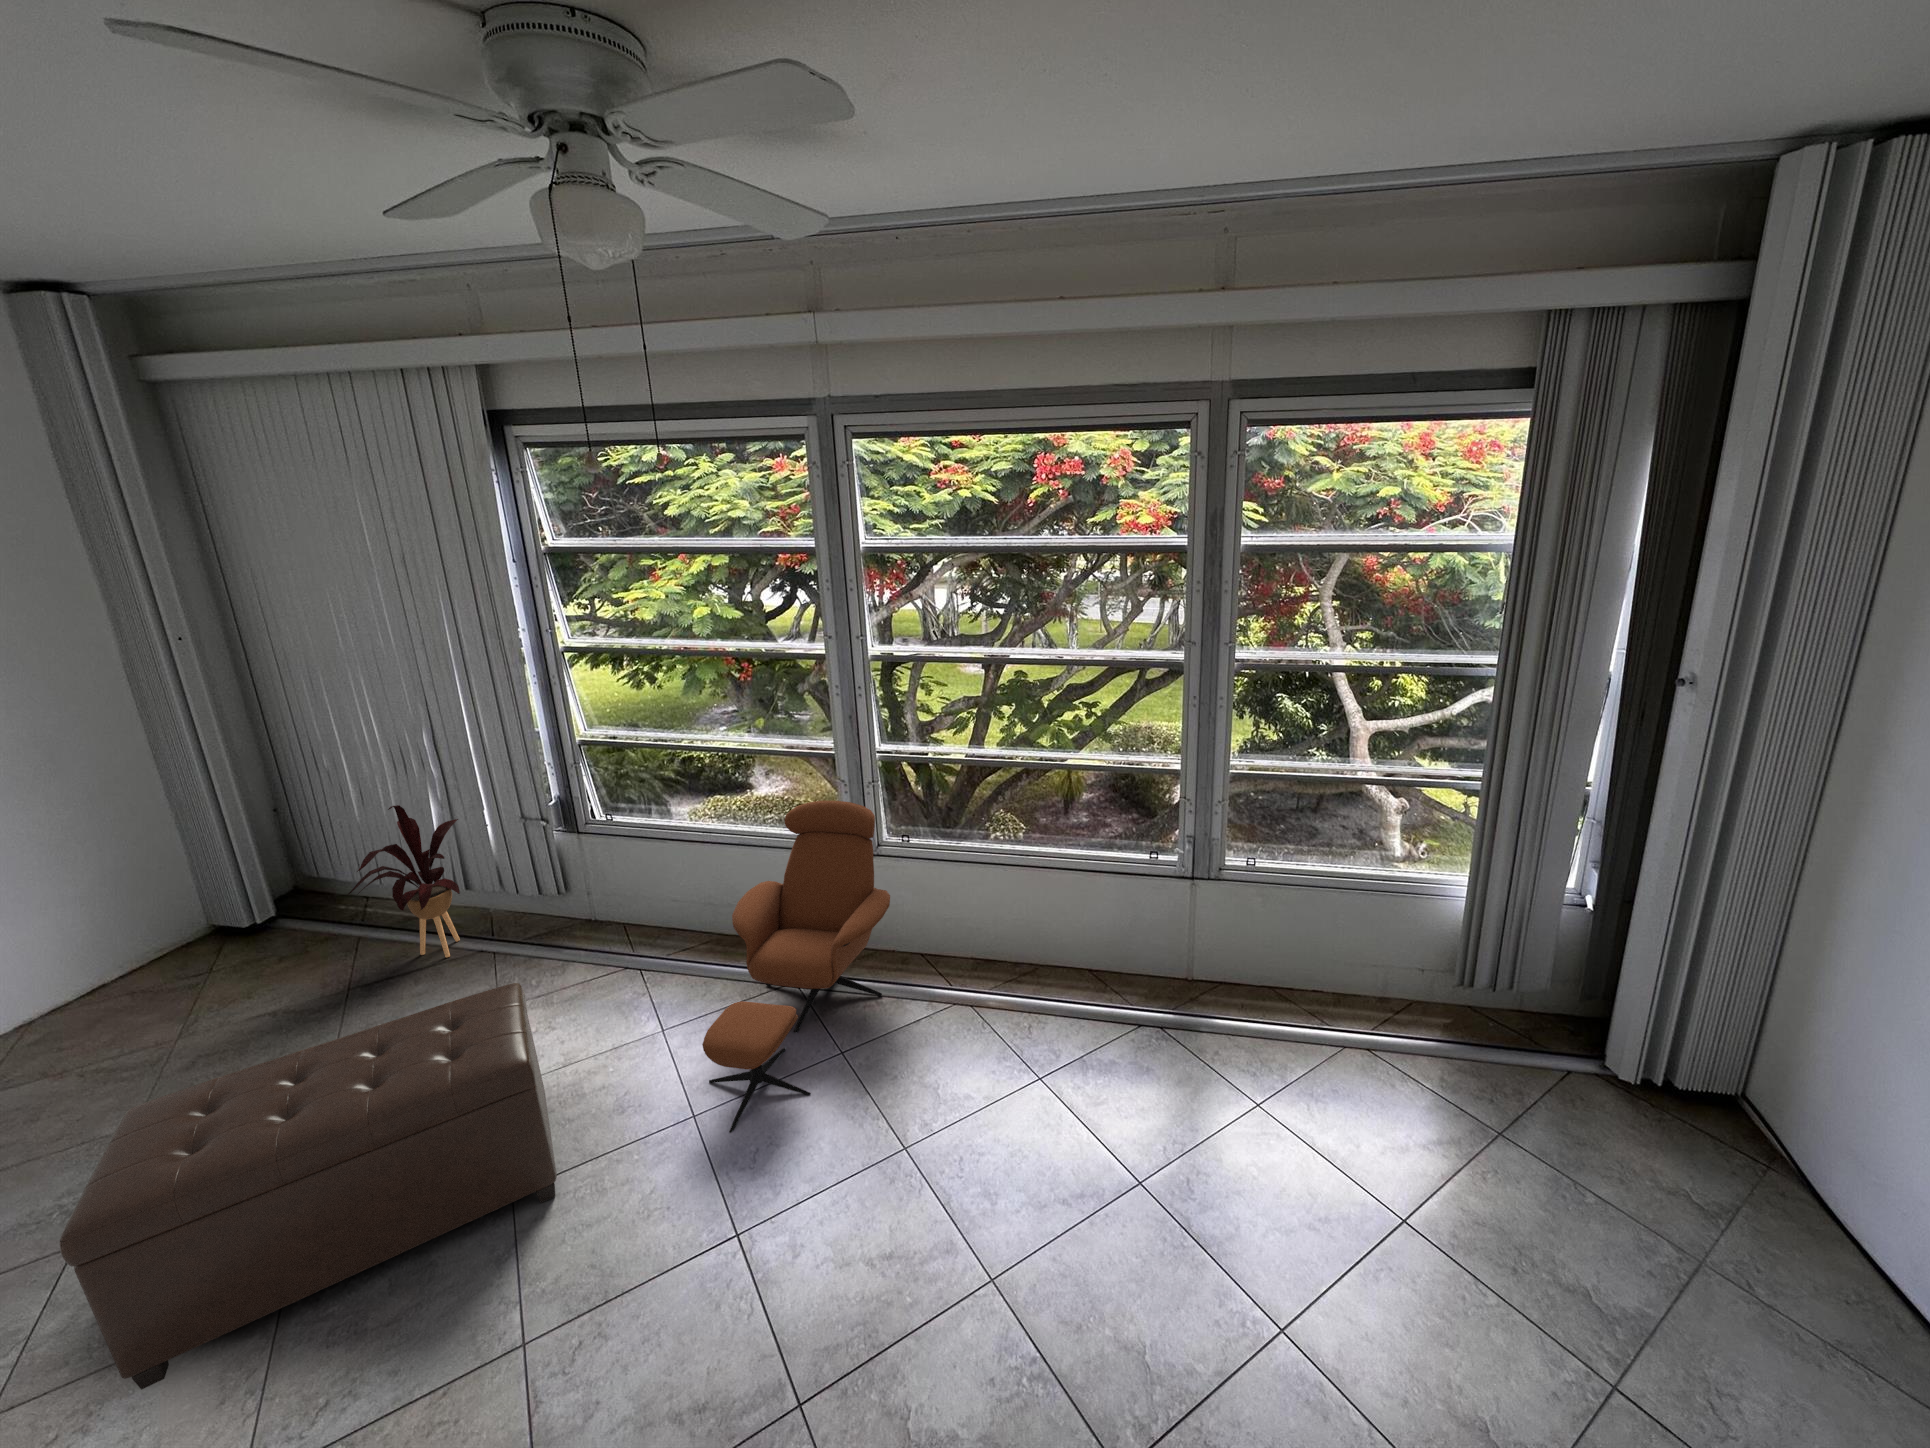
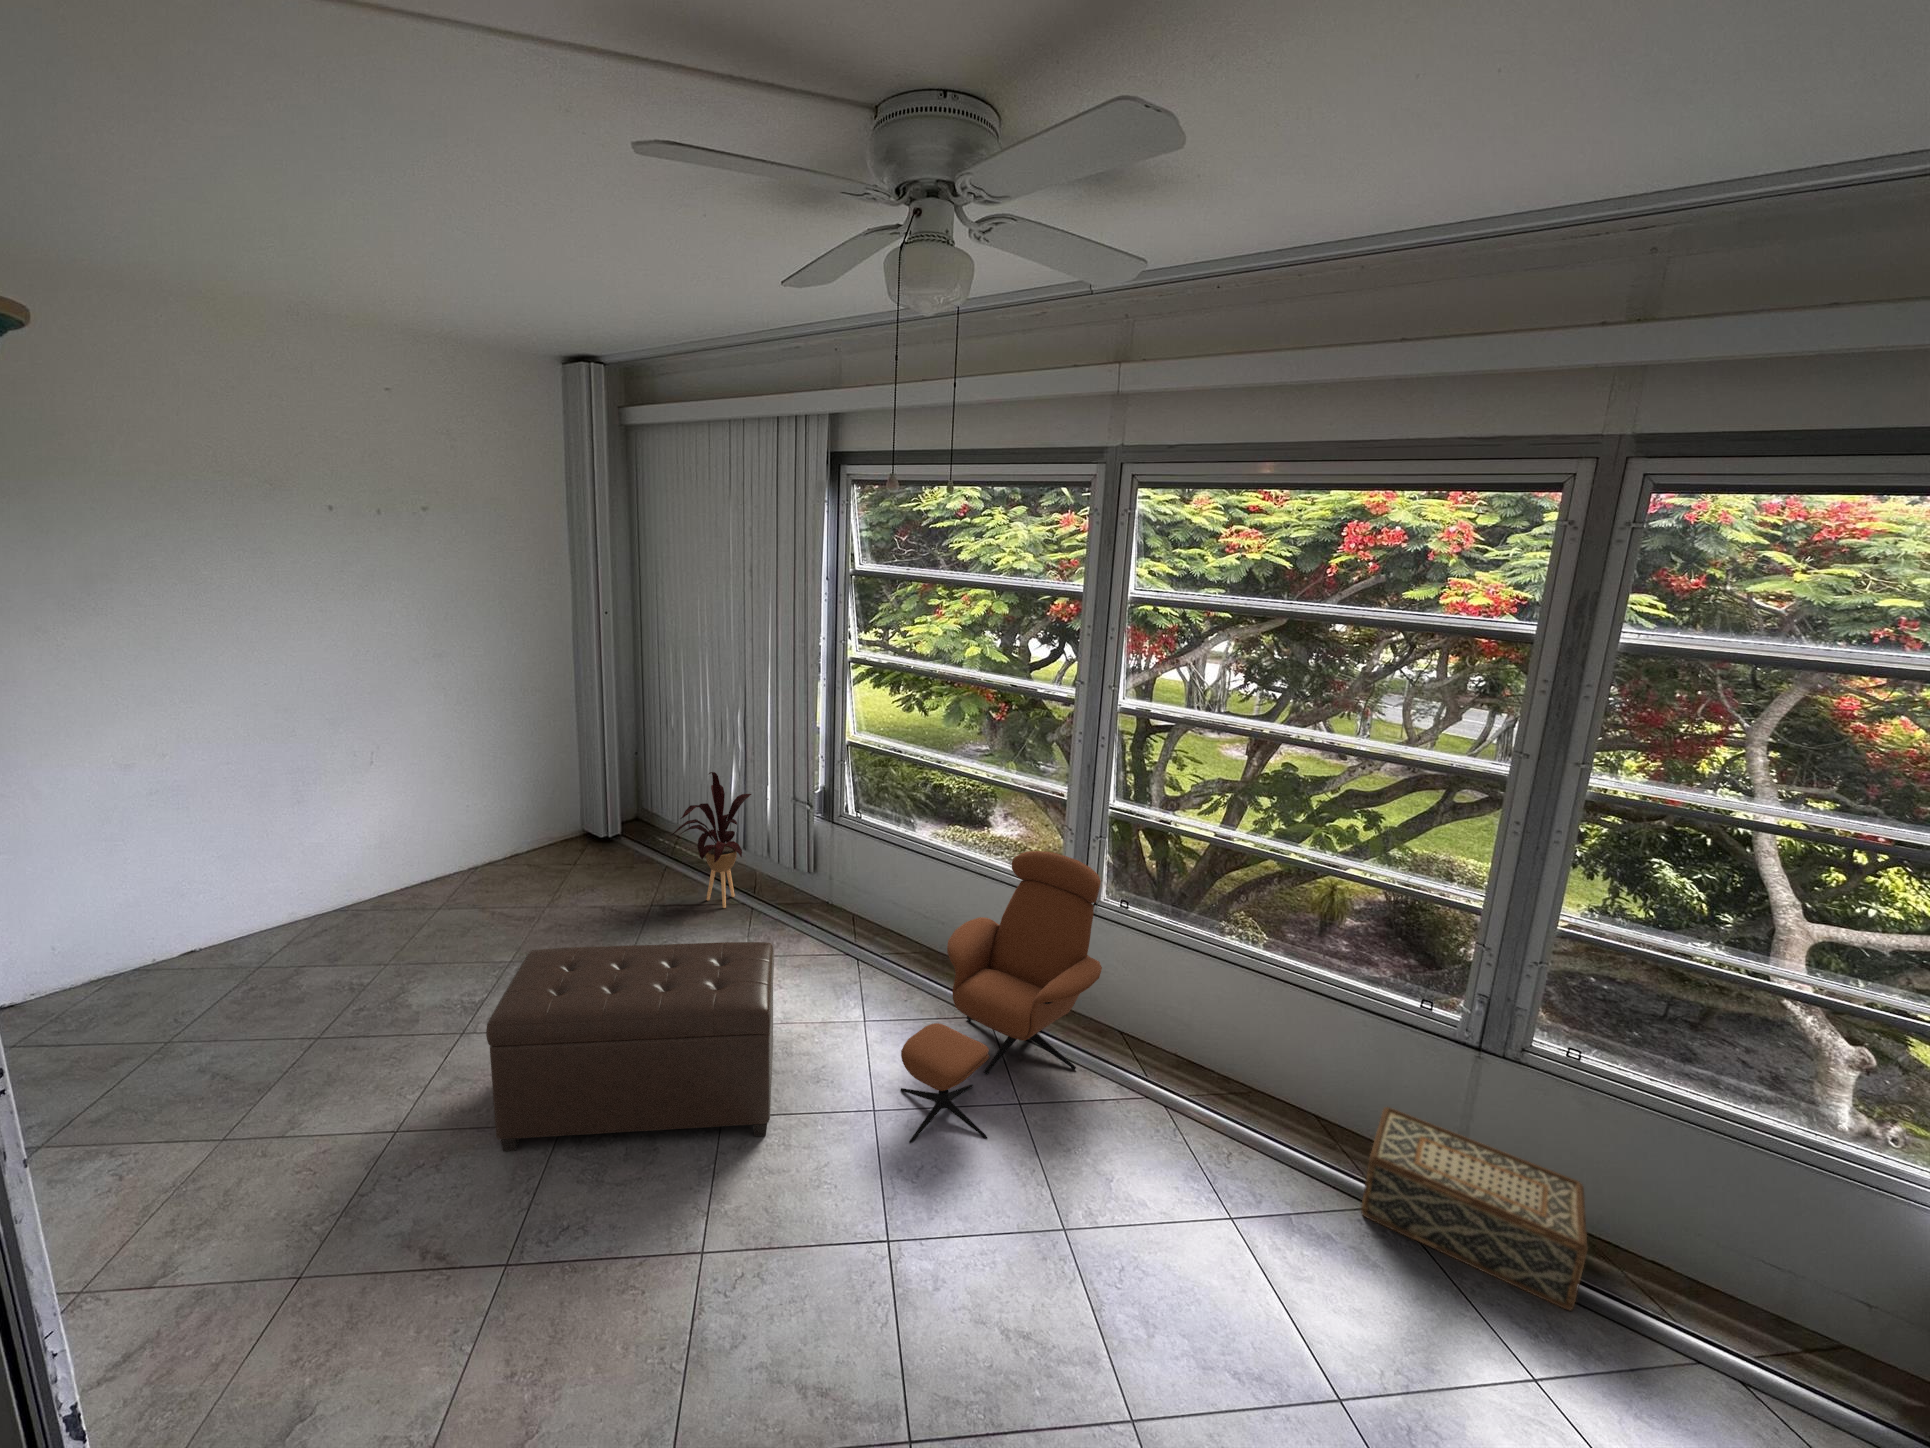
woven basket: none [1130,936,1279,1041] -> present [1361,1107,1588,1311]

